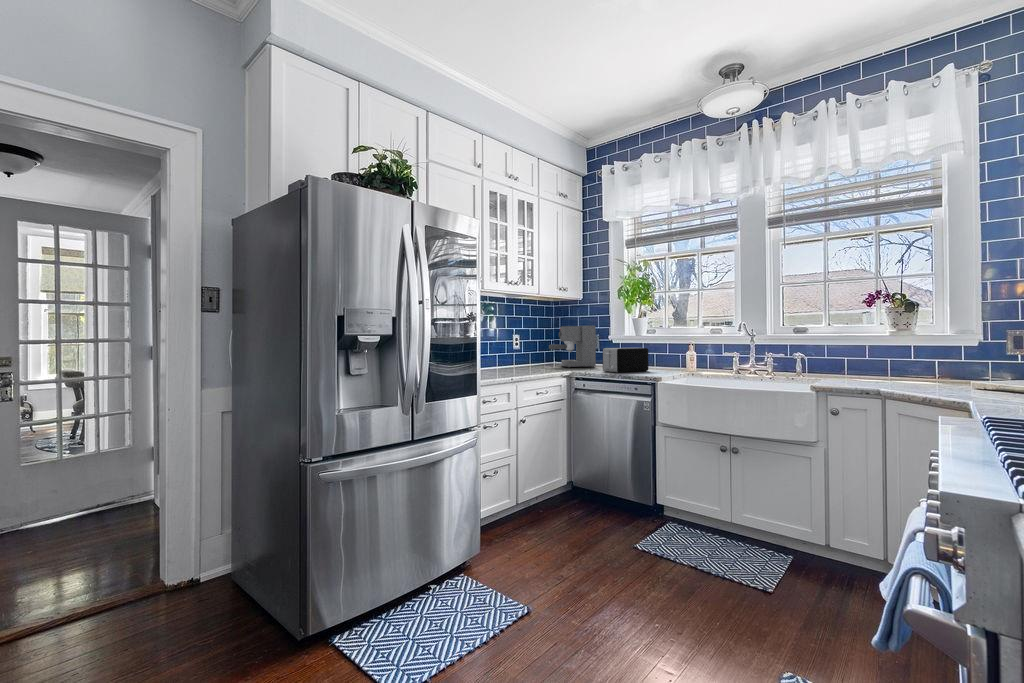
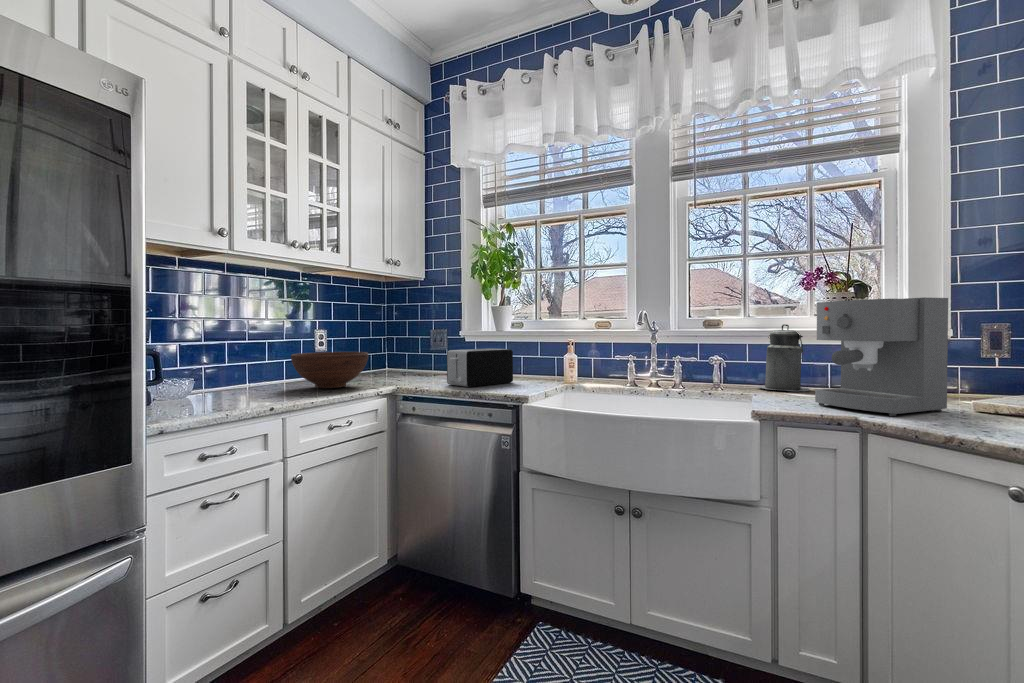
coffee maker: present [549,326,596,368] -> present [815,297,948,416]
canister: none [833,331,873,378] -> present [759,324,810,391]
fruit bowl: none [504,349,551,372] -> present [291,352,368,388]

